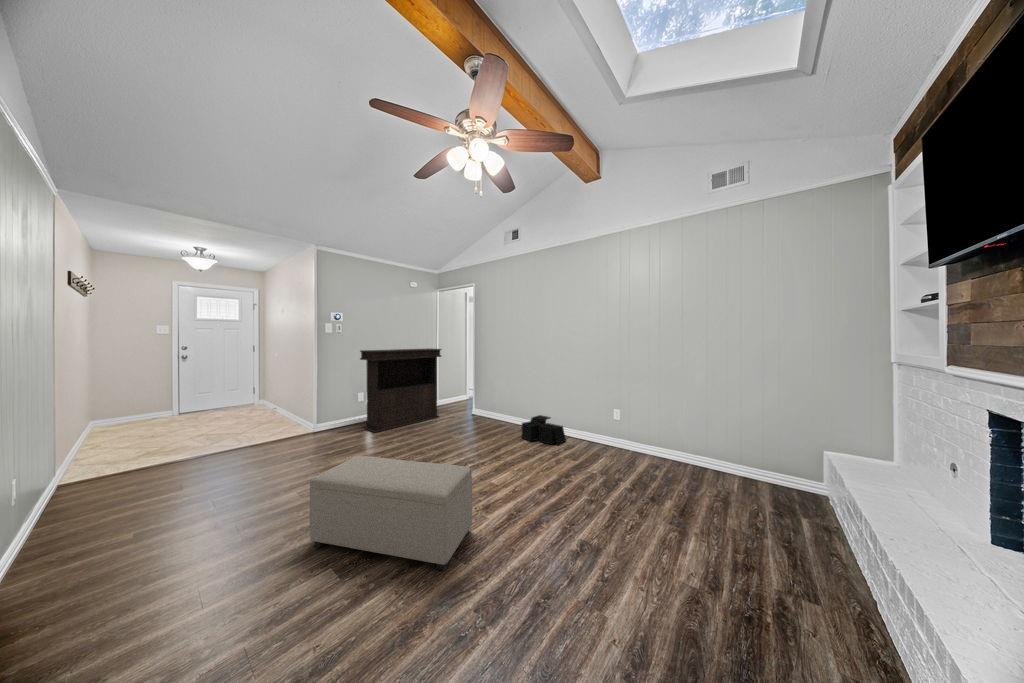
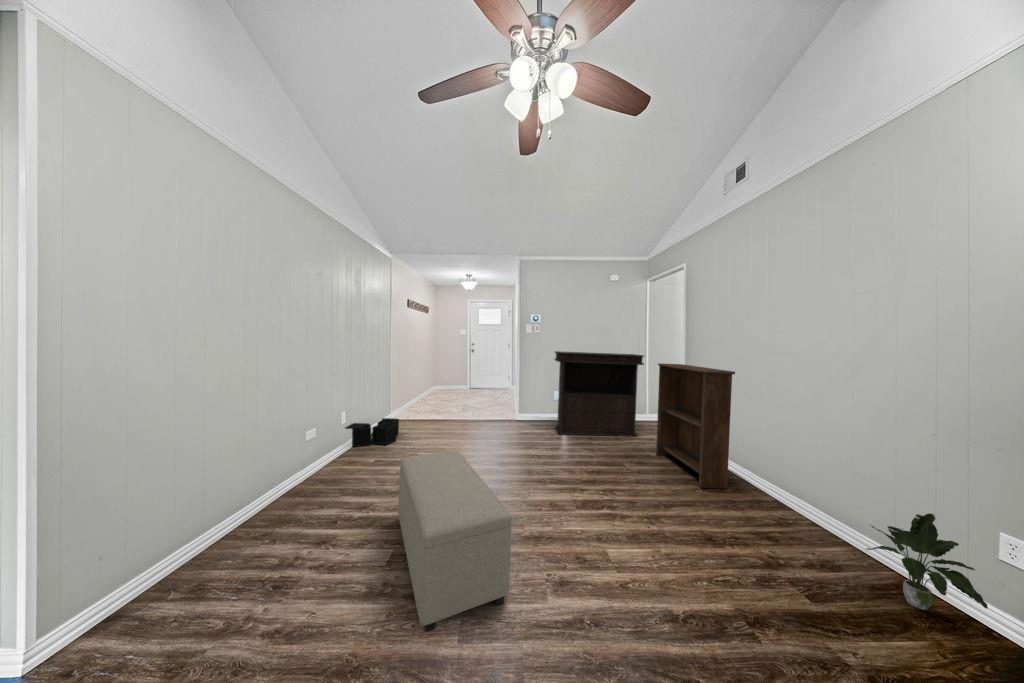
bookshelf: none [461,354,516,435] -> present [656,364,735,489]
potted plant: none [583,407,615,448] -> present [867,513,987,610]
storage bin: present [522,415,566,445] -> present [345,418,399,447]

